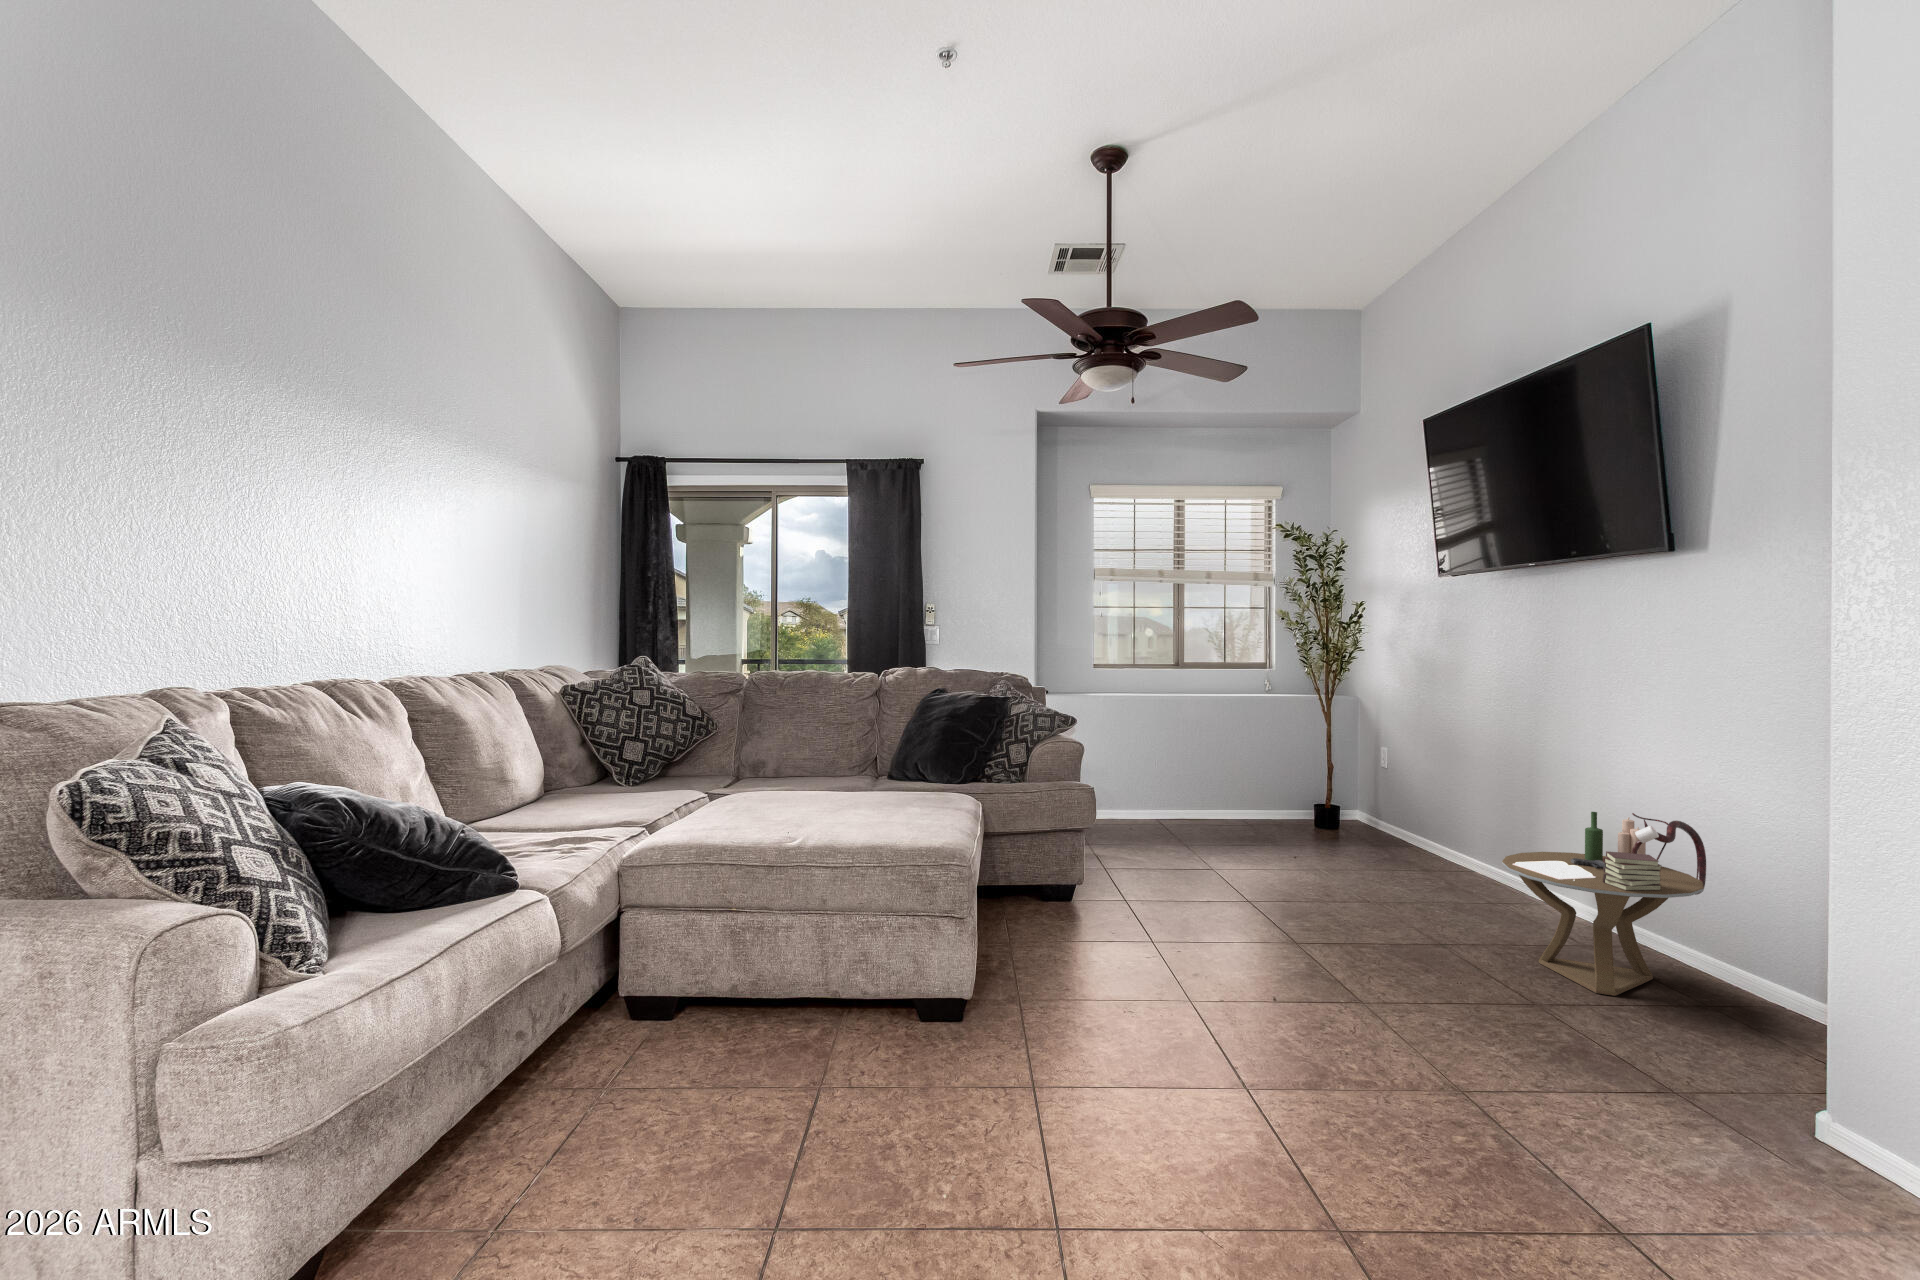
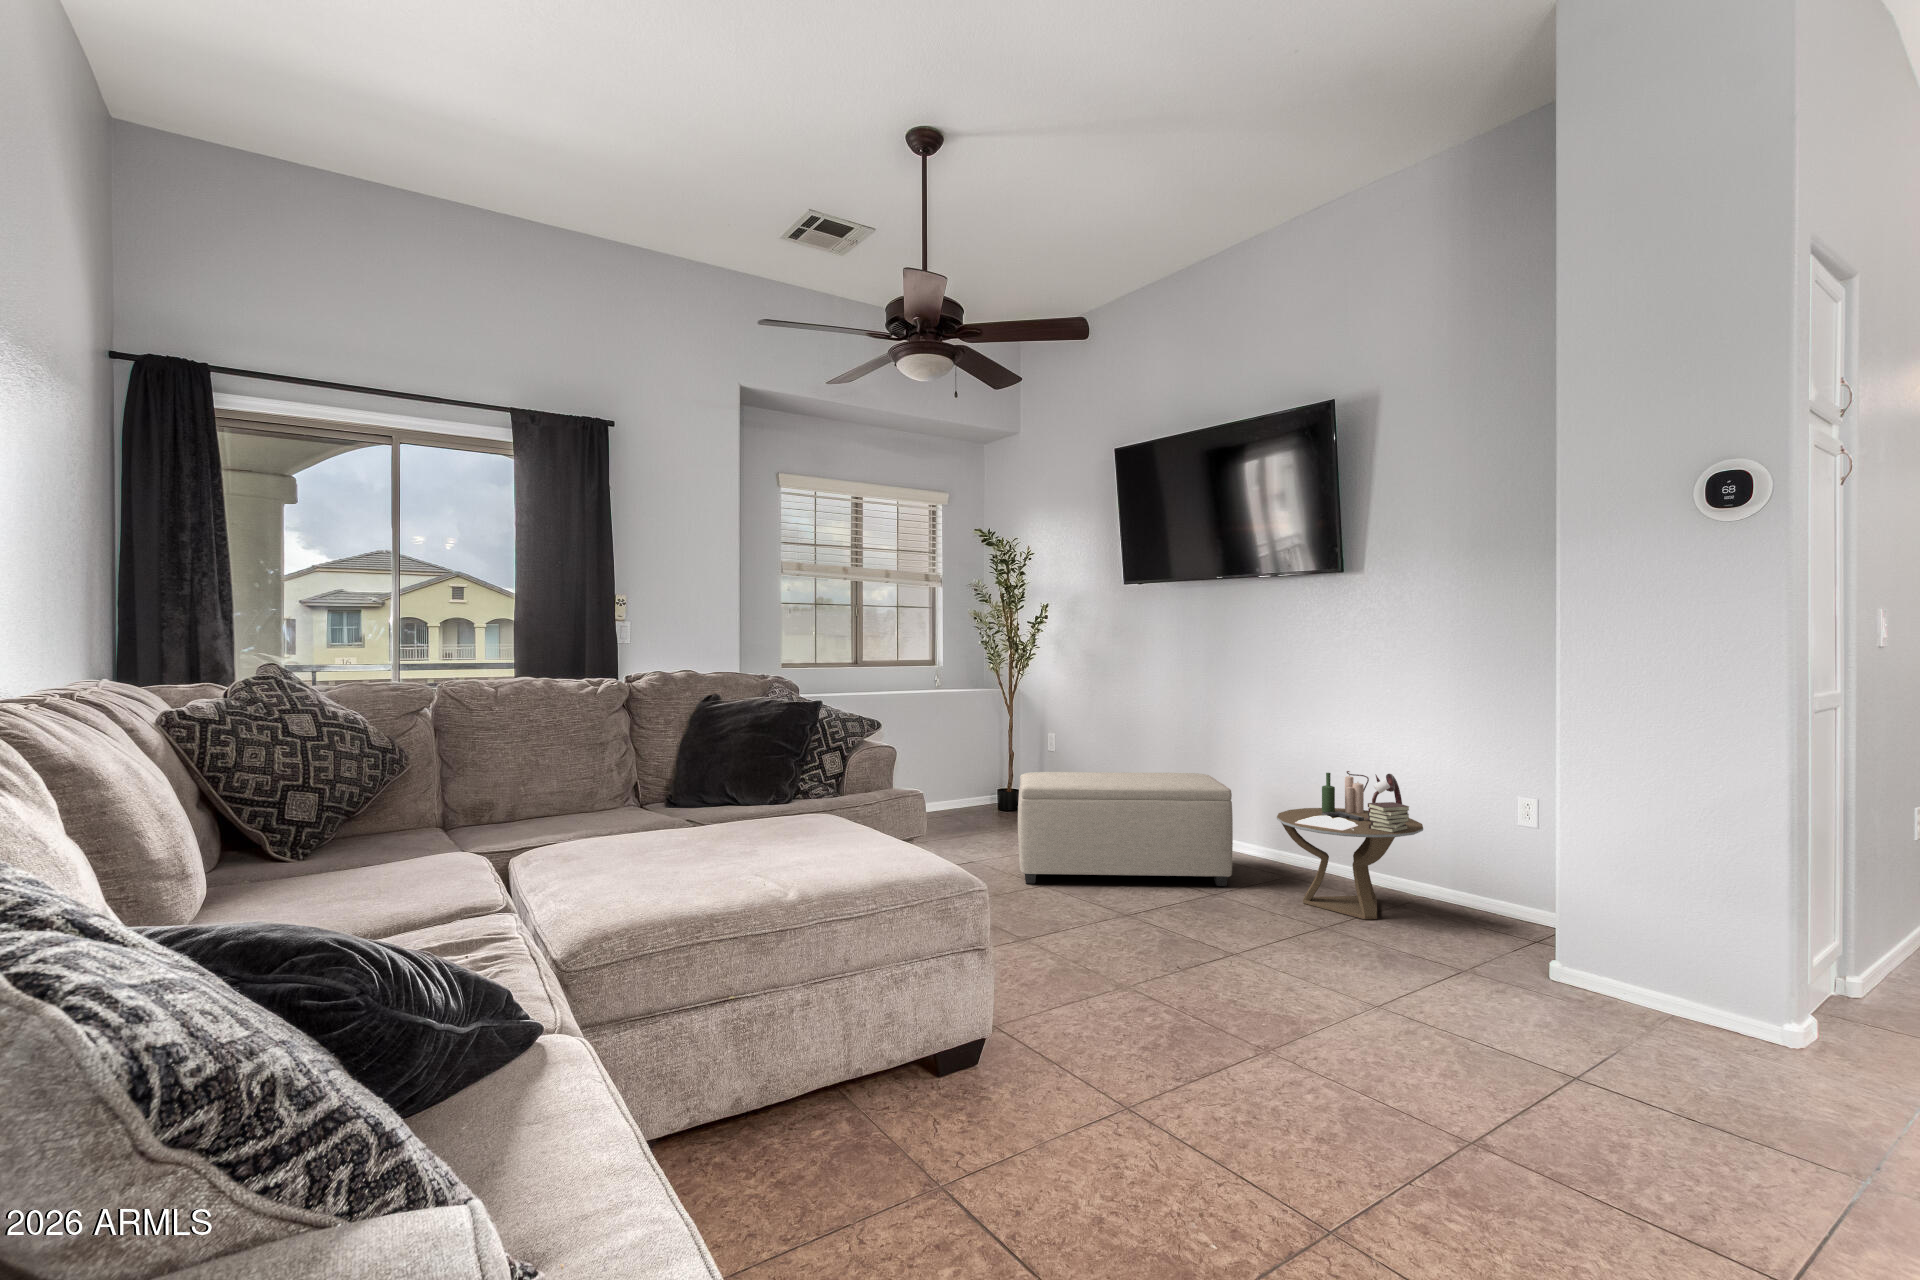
ottoman: none [1232,782,1485,931] -> present [1018,772,1233,886]

